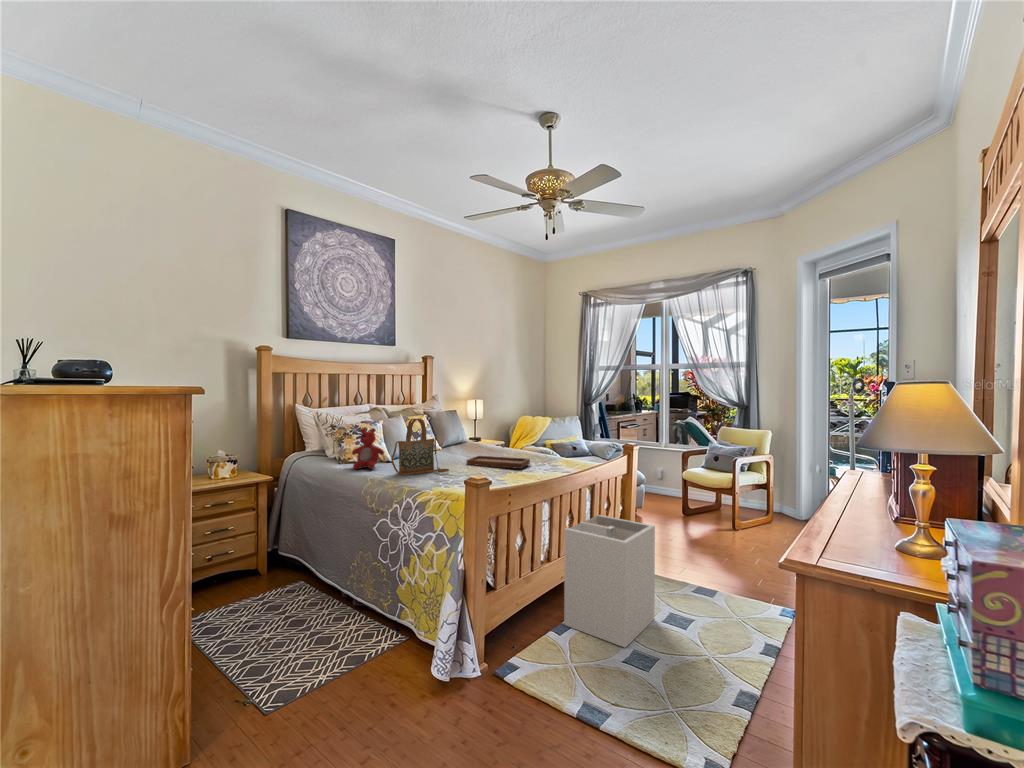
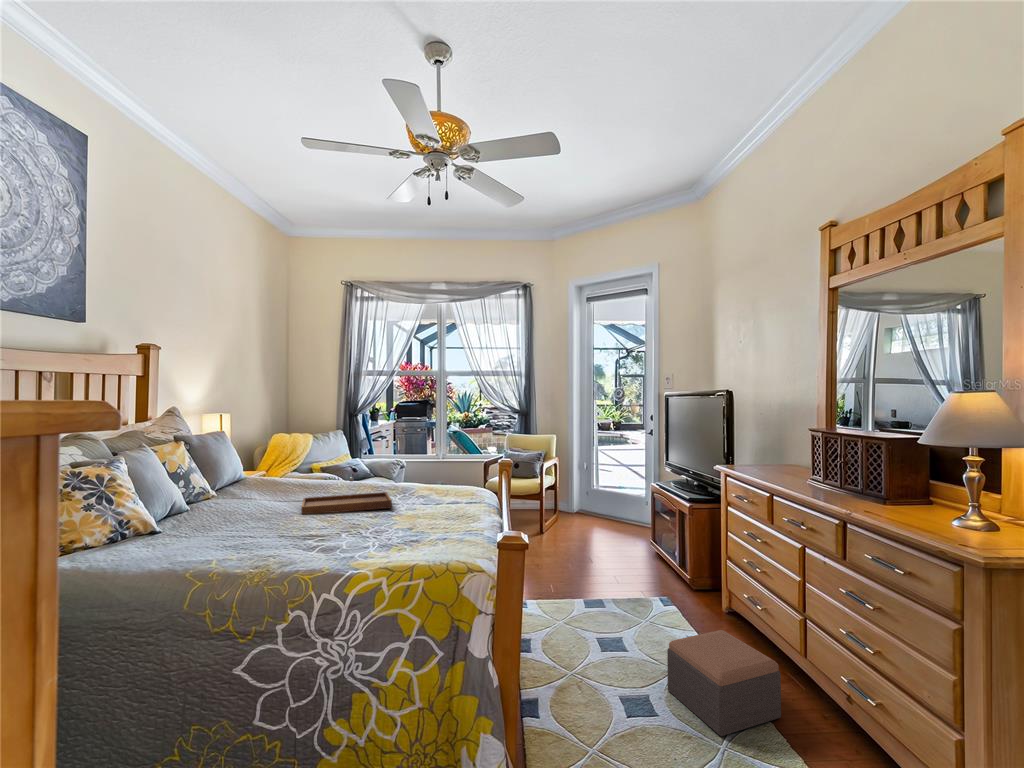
handbag: present [391,418,449,475] -> none [215,448,308,553]
stuffed bear: present [352,428,384,469] -> none [91,473,171,561]
laundry hamper: present [564,515,655,648] -> none [523,549,611,706]
footstool: none [686,617,771,719] -> present [667,630,781,736]

